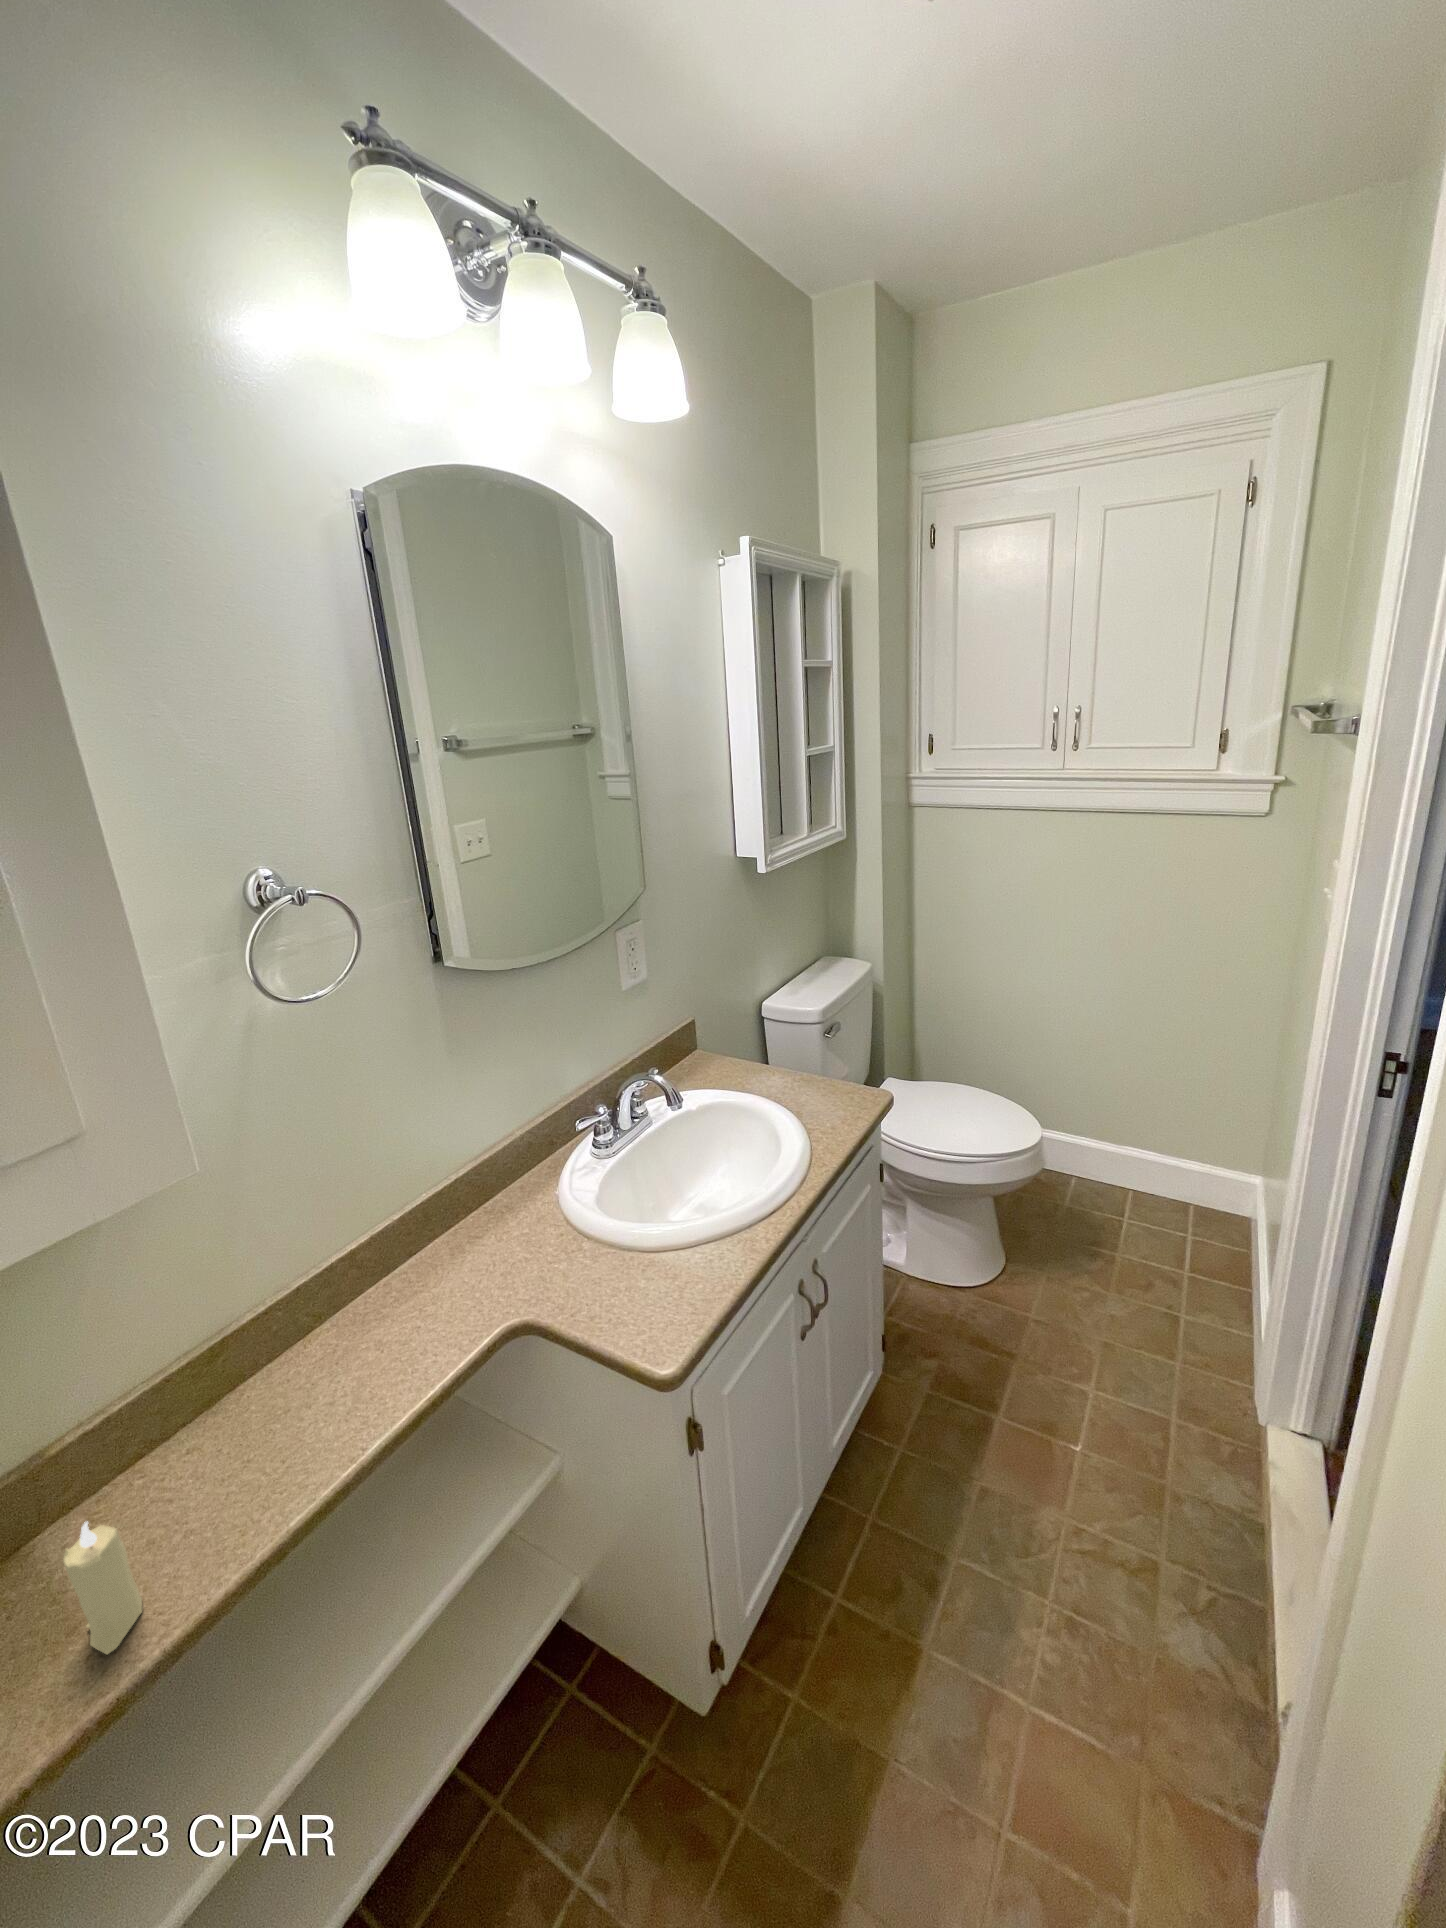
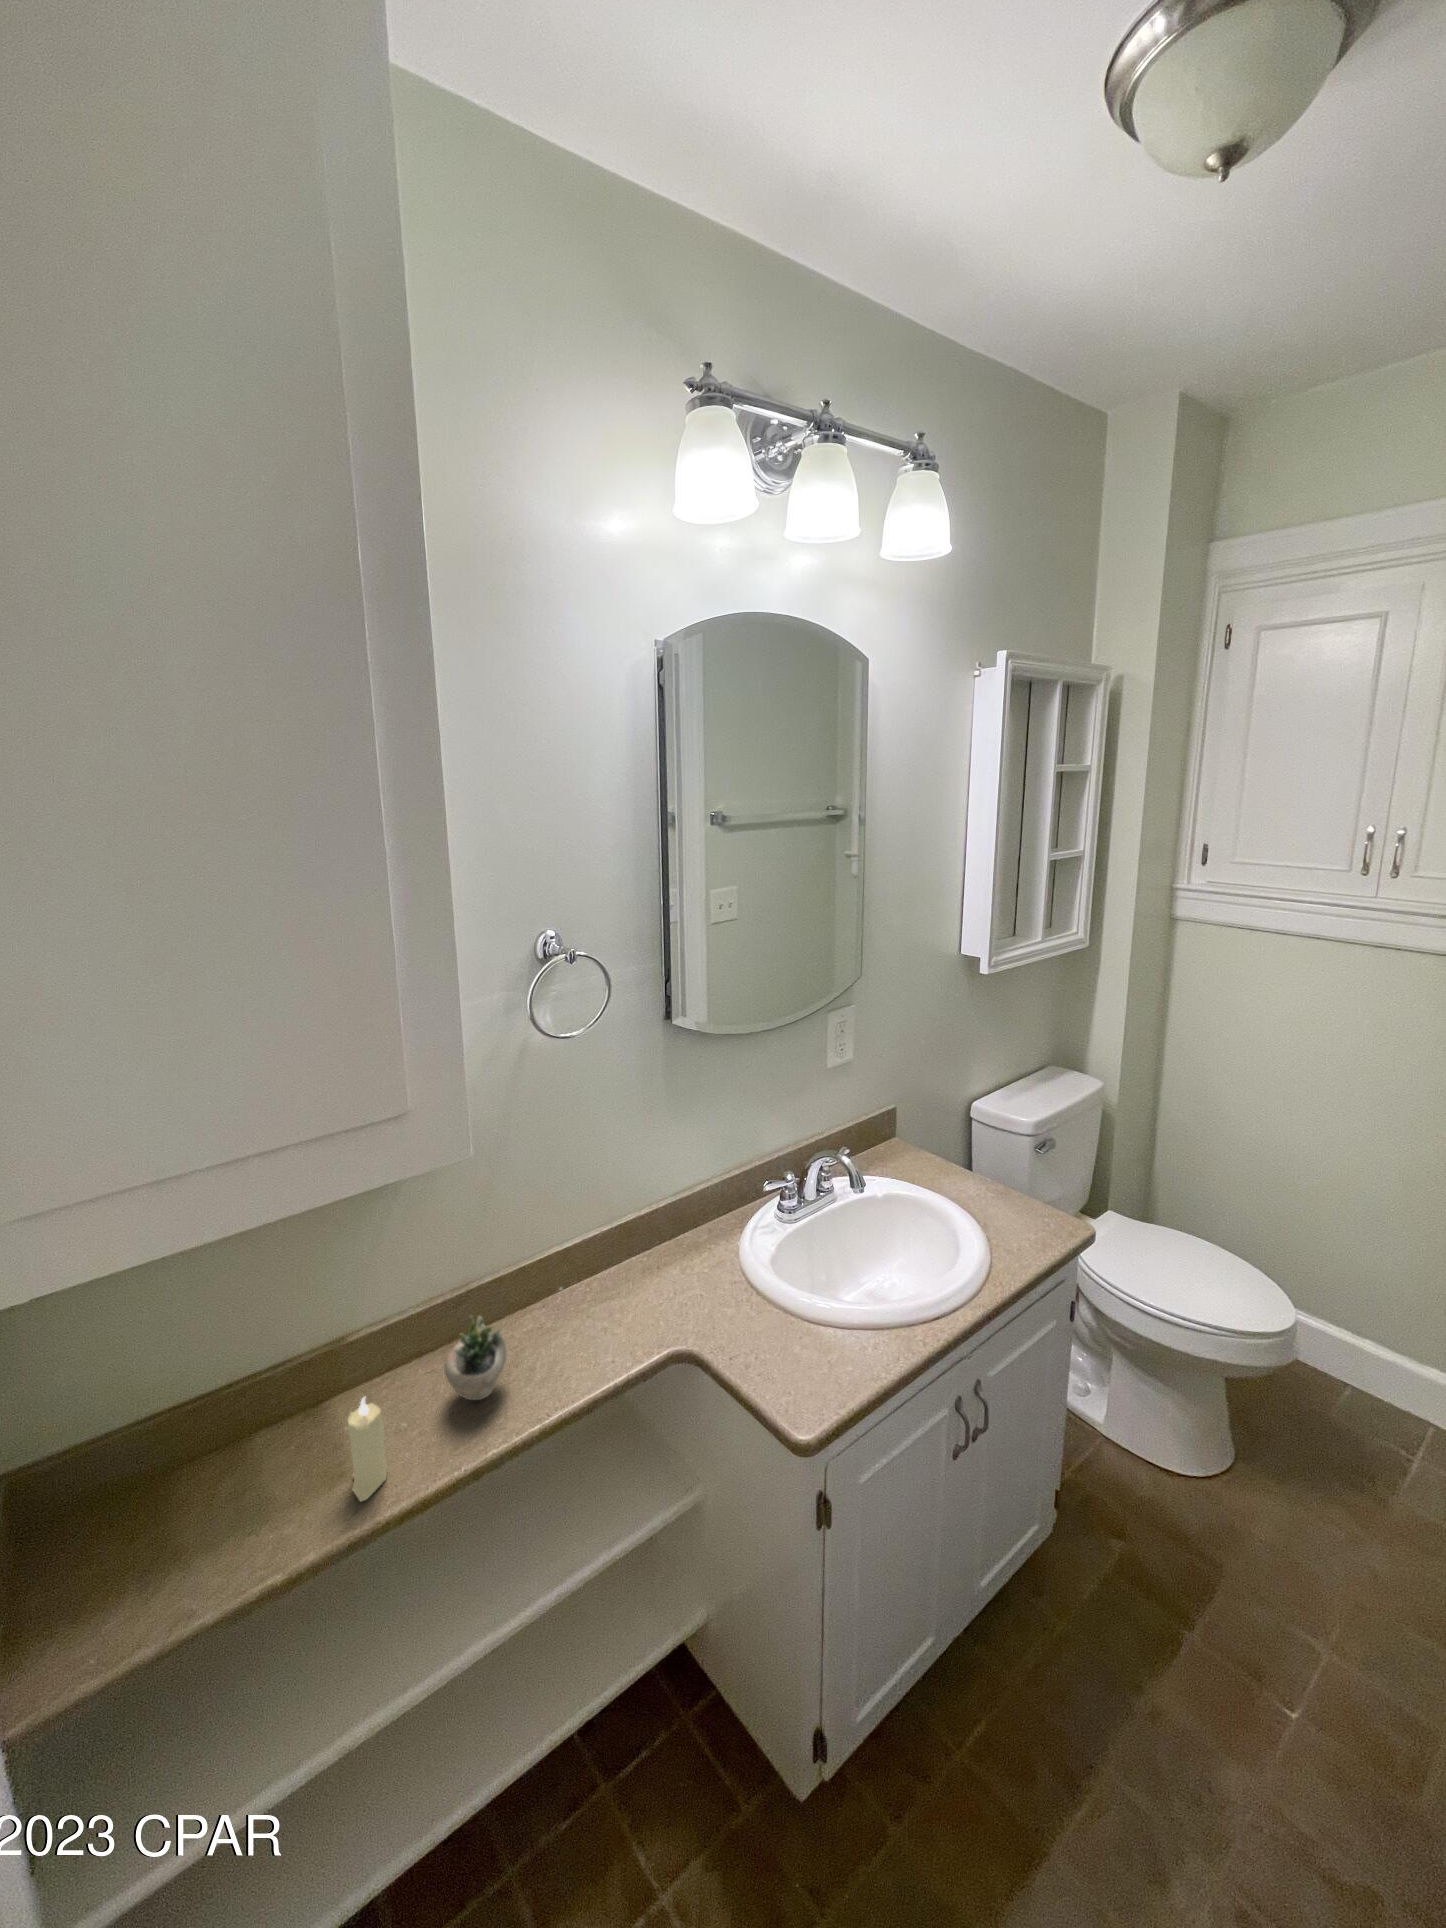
succulent plant: none [204,1298,358,1470] -> present [444,1288,563,1400]

